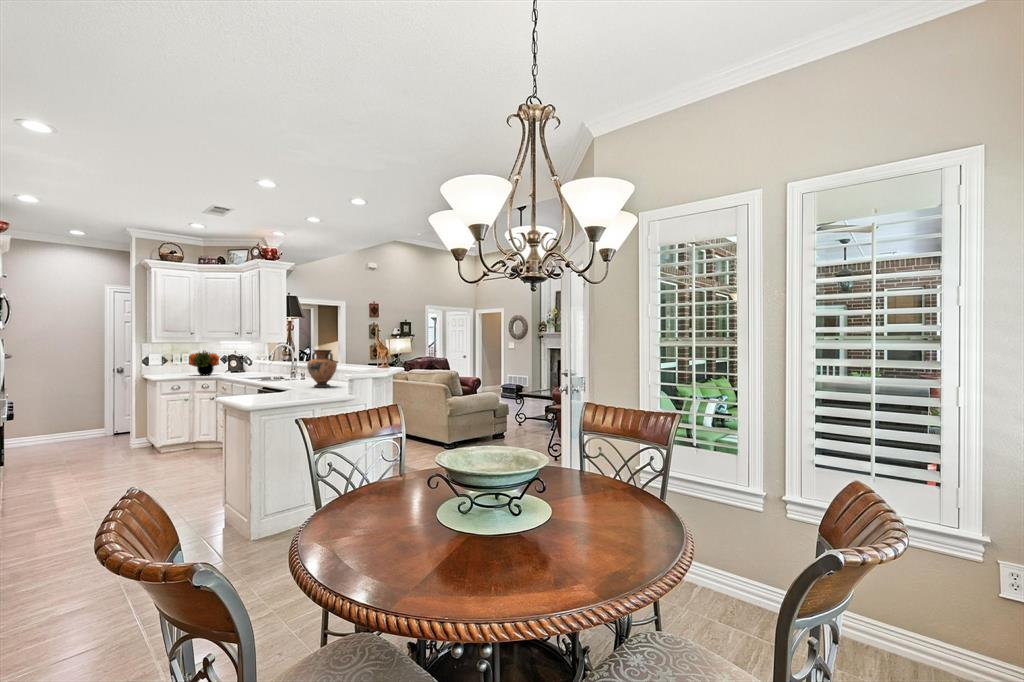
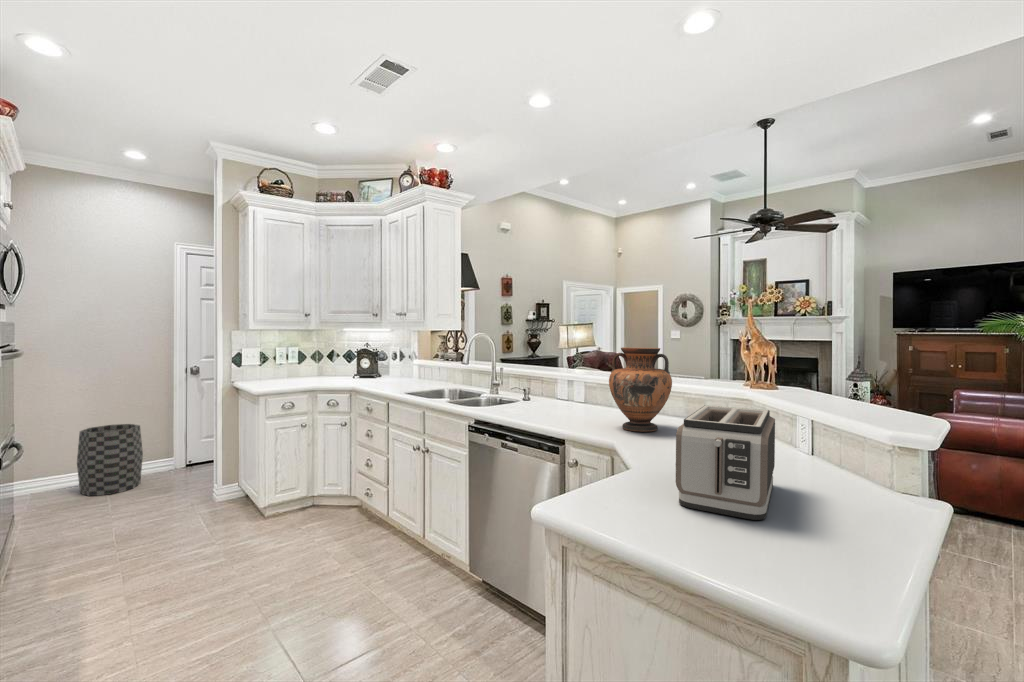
flower arrangement: present [189,351,219,375] -> none [302,343,349,382]
toaster: none [263,368,312,397] -> present [676,405,775,520]
trash can: none [40,405,83,449] -> present [77,424,143,496]

